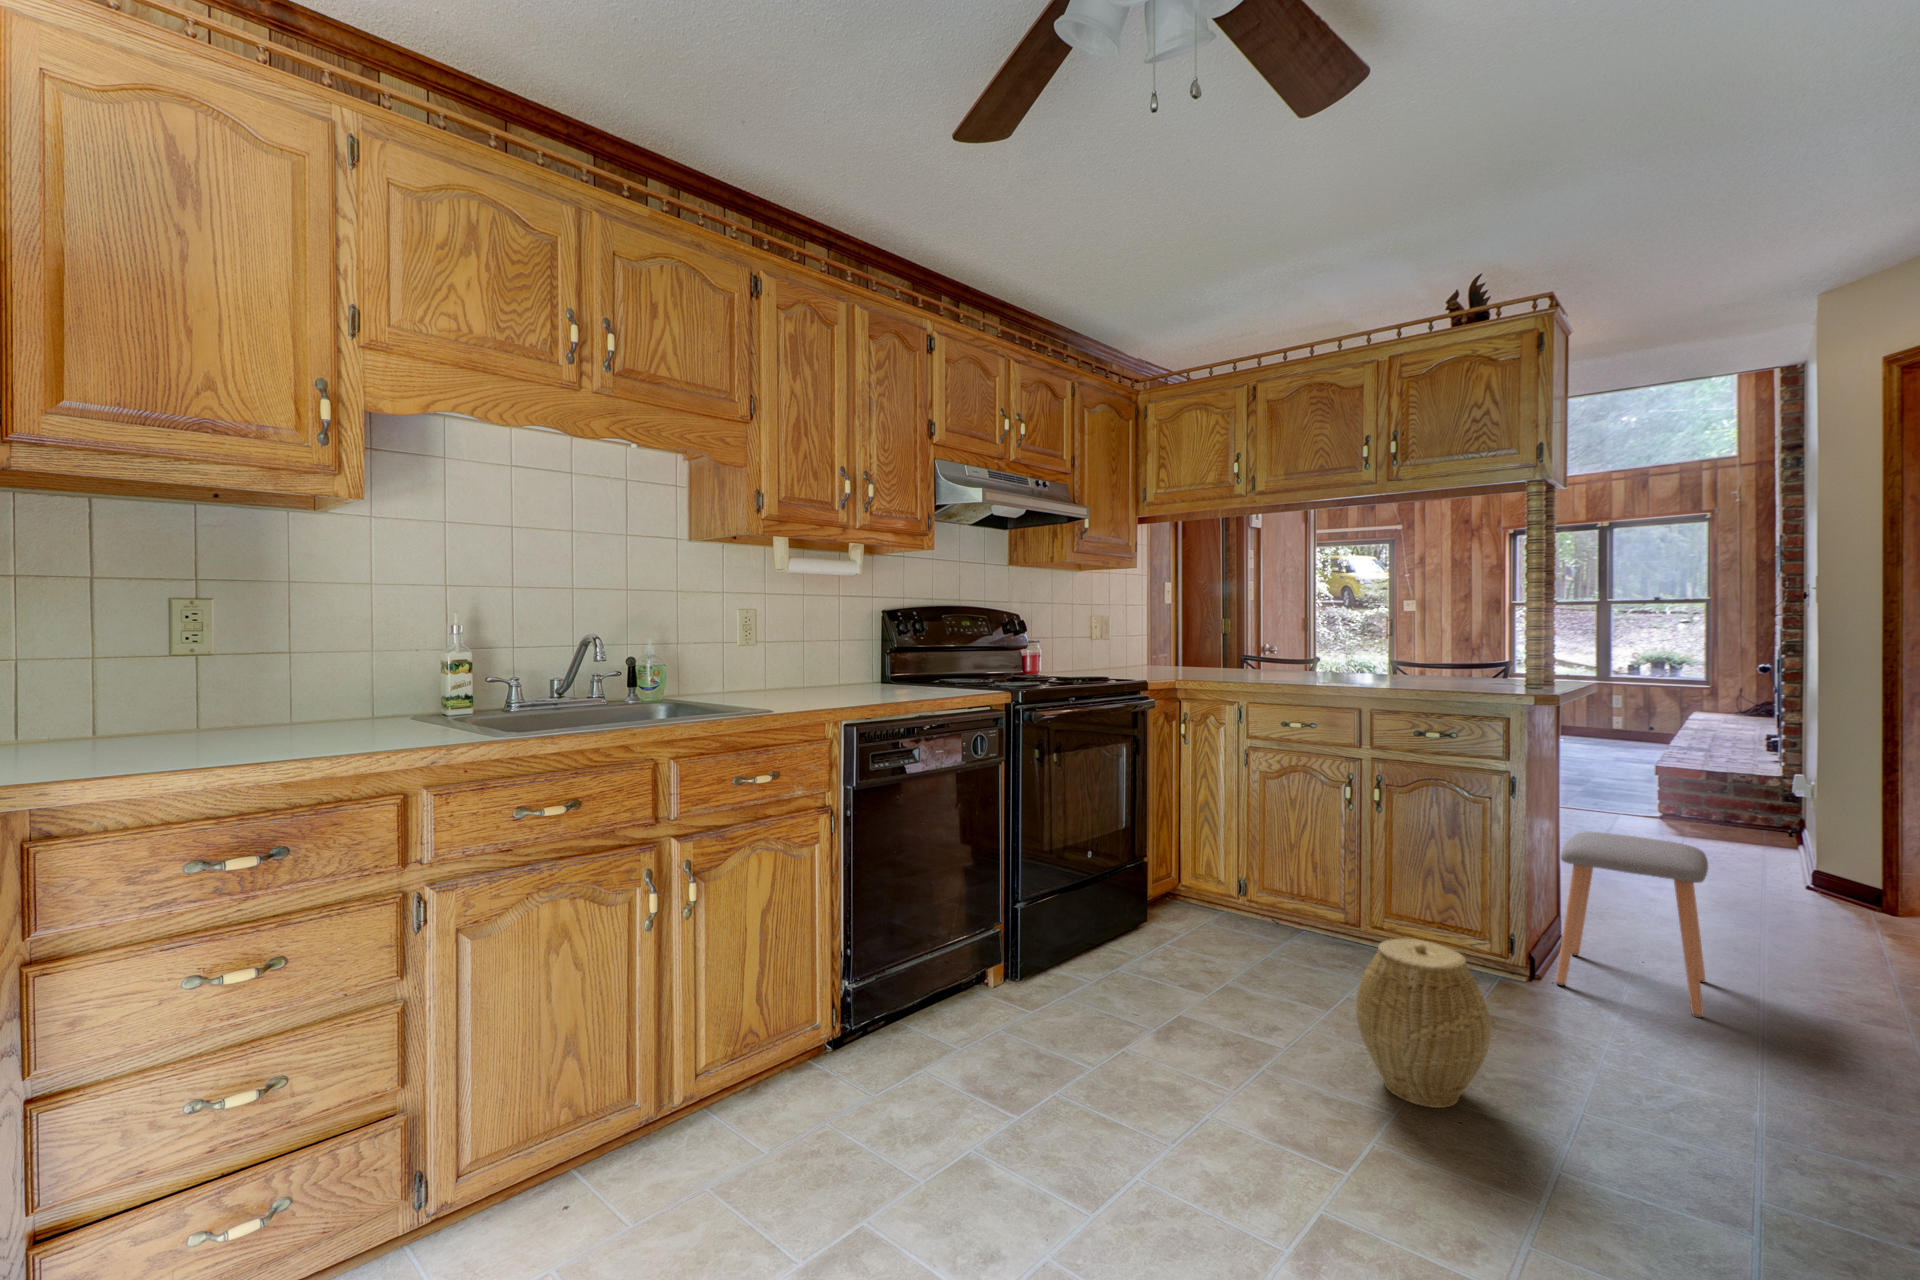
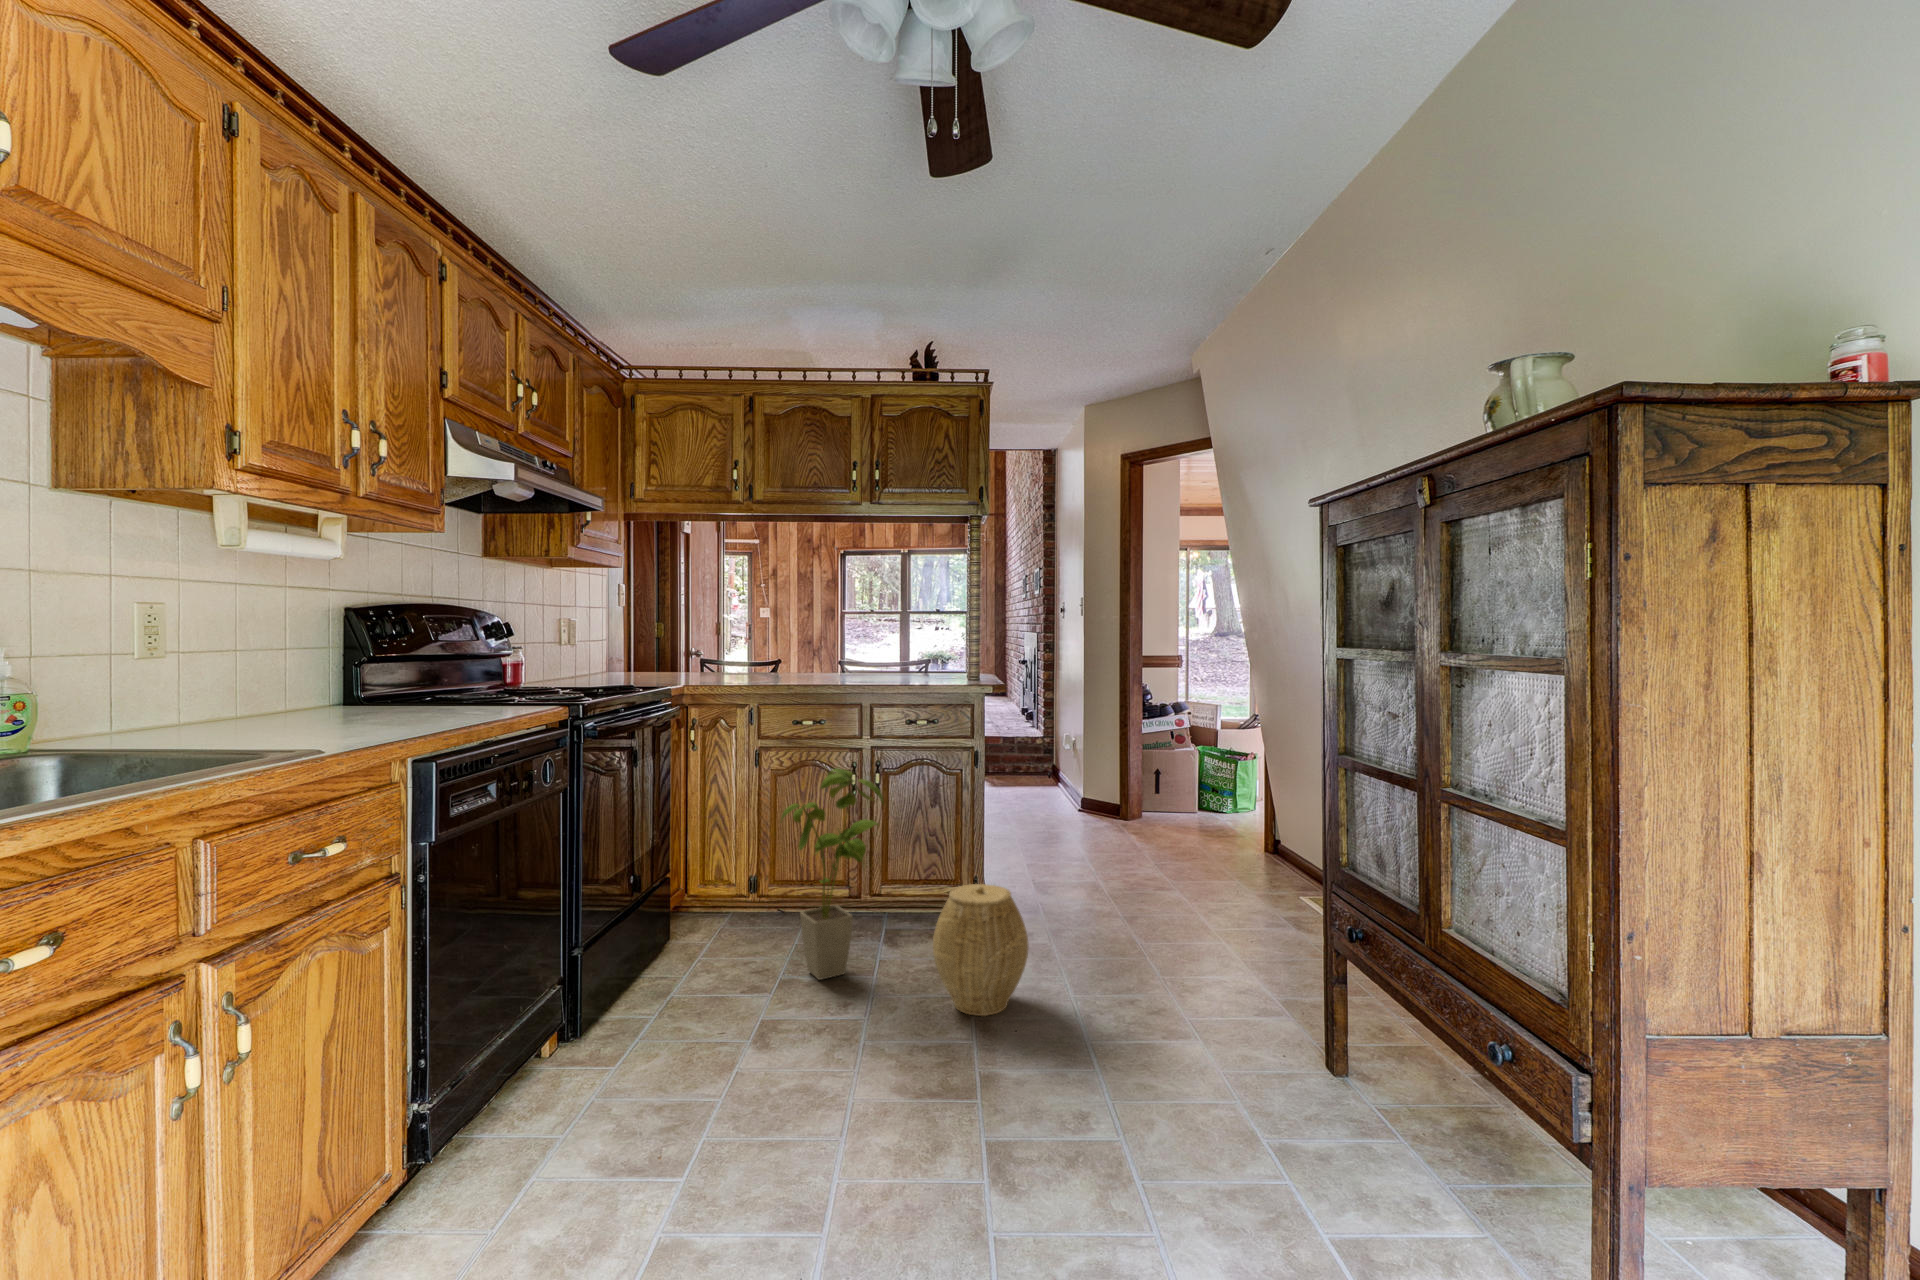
house plant: none [1220,777,1344,1003] -> present [781,768,884,980]
stool: present [1556,832,1708,1018] -> none [994,783,1085,903]

